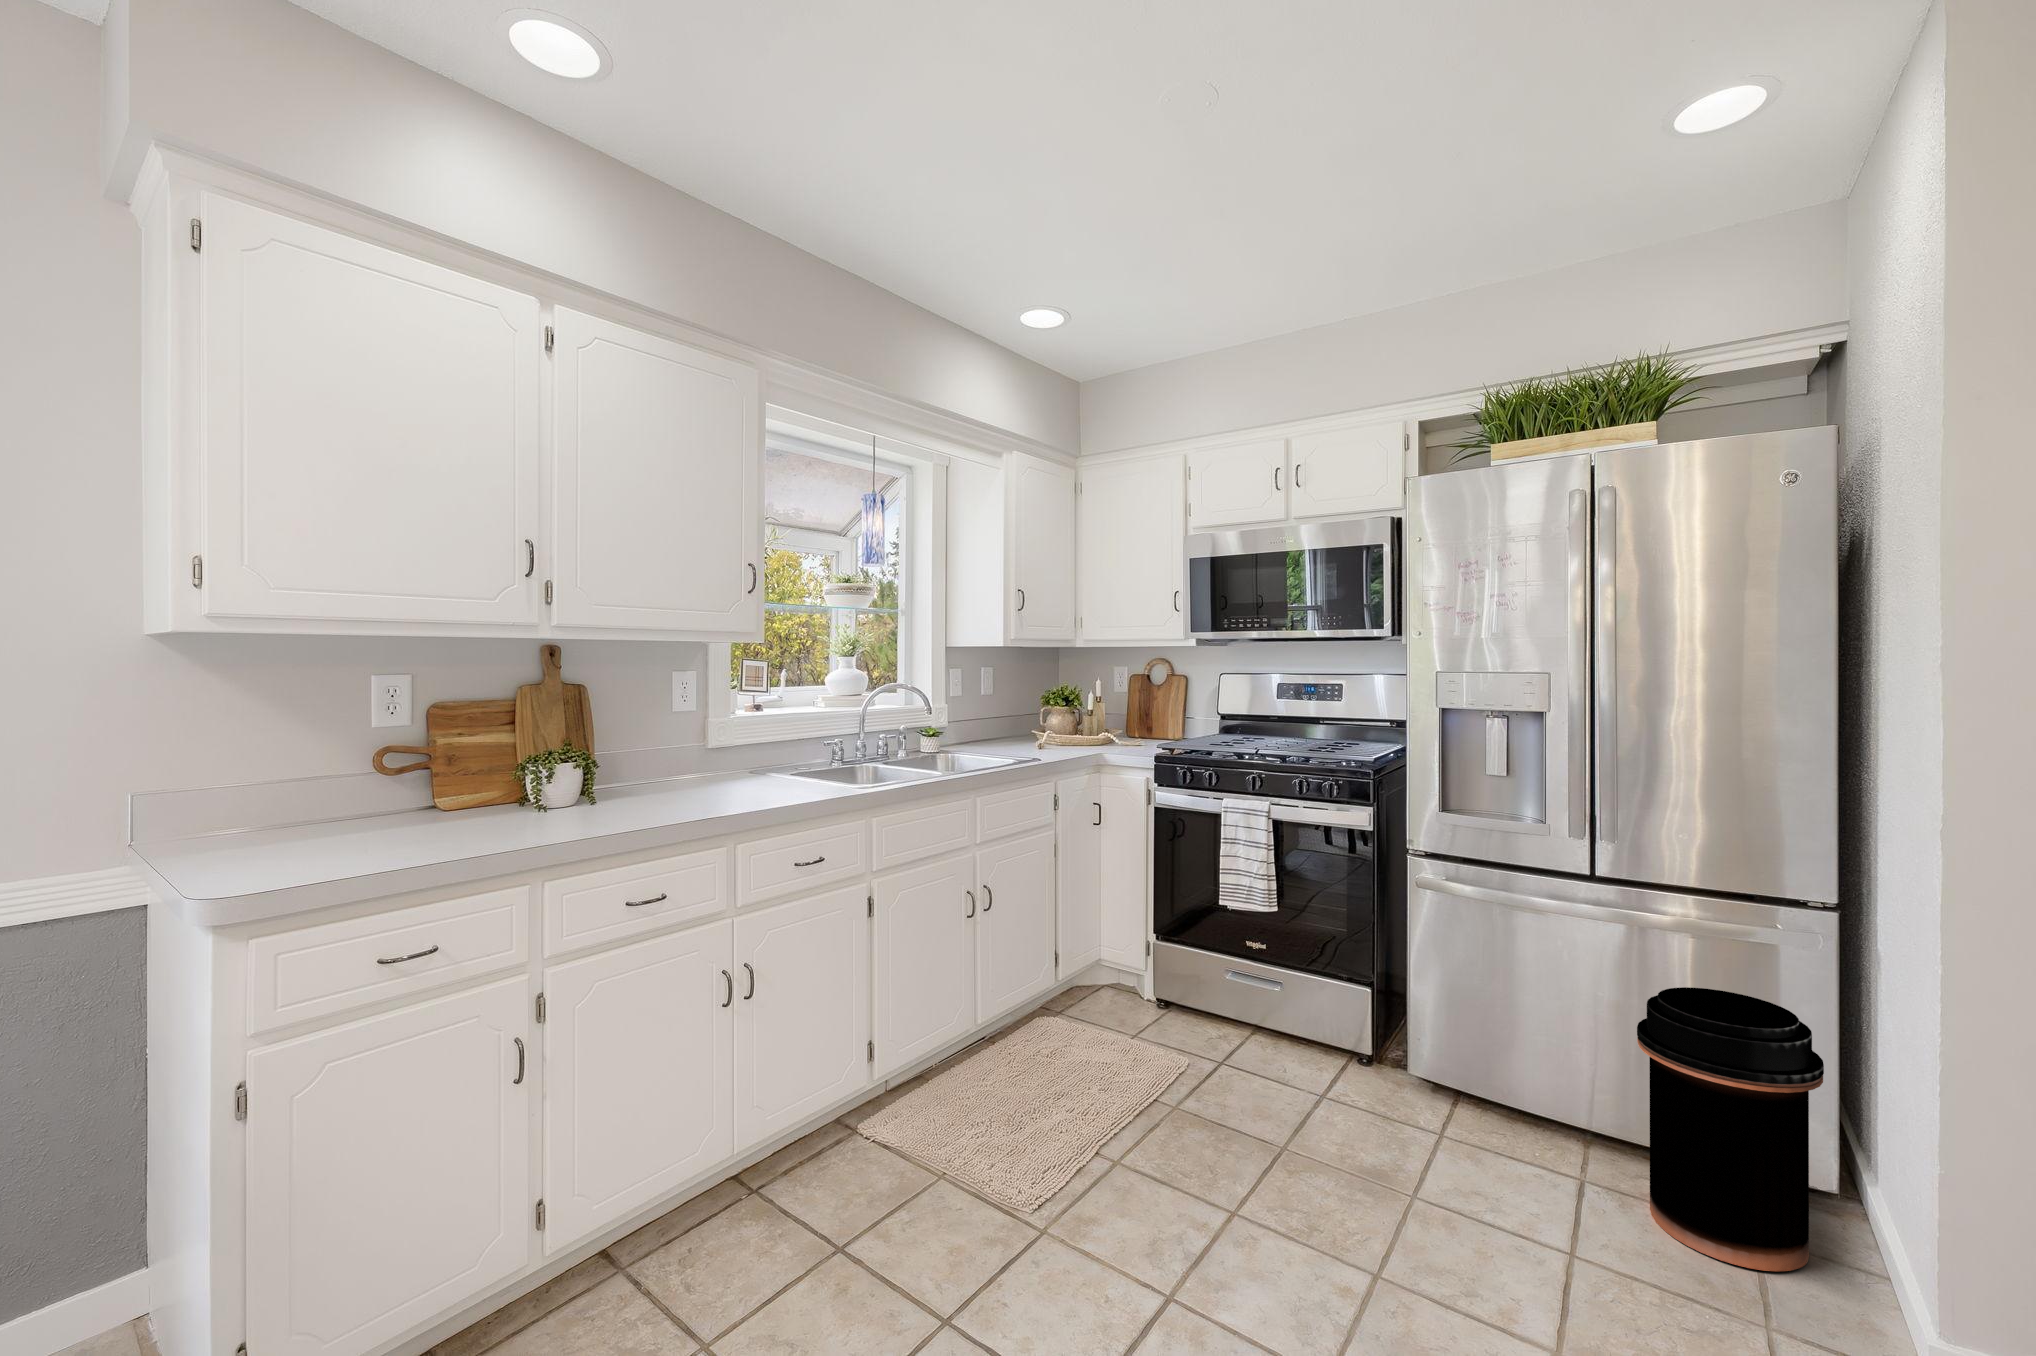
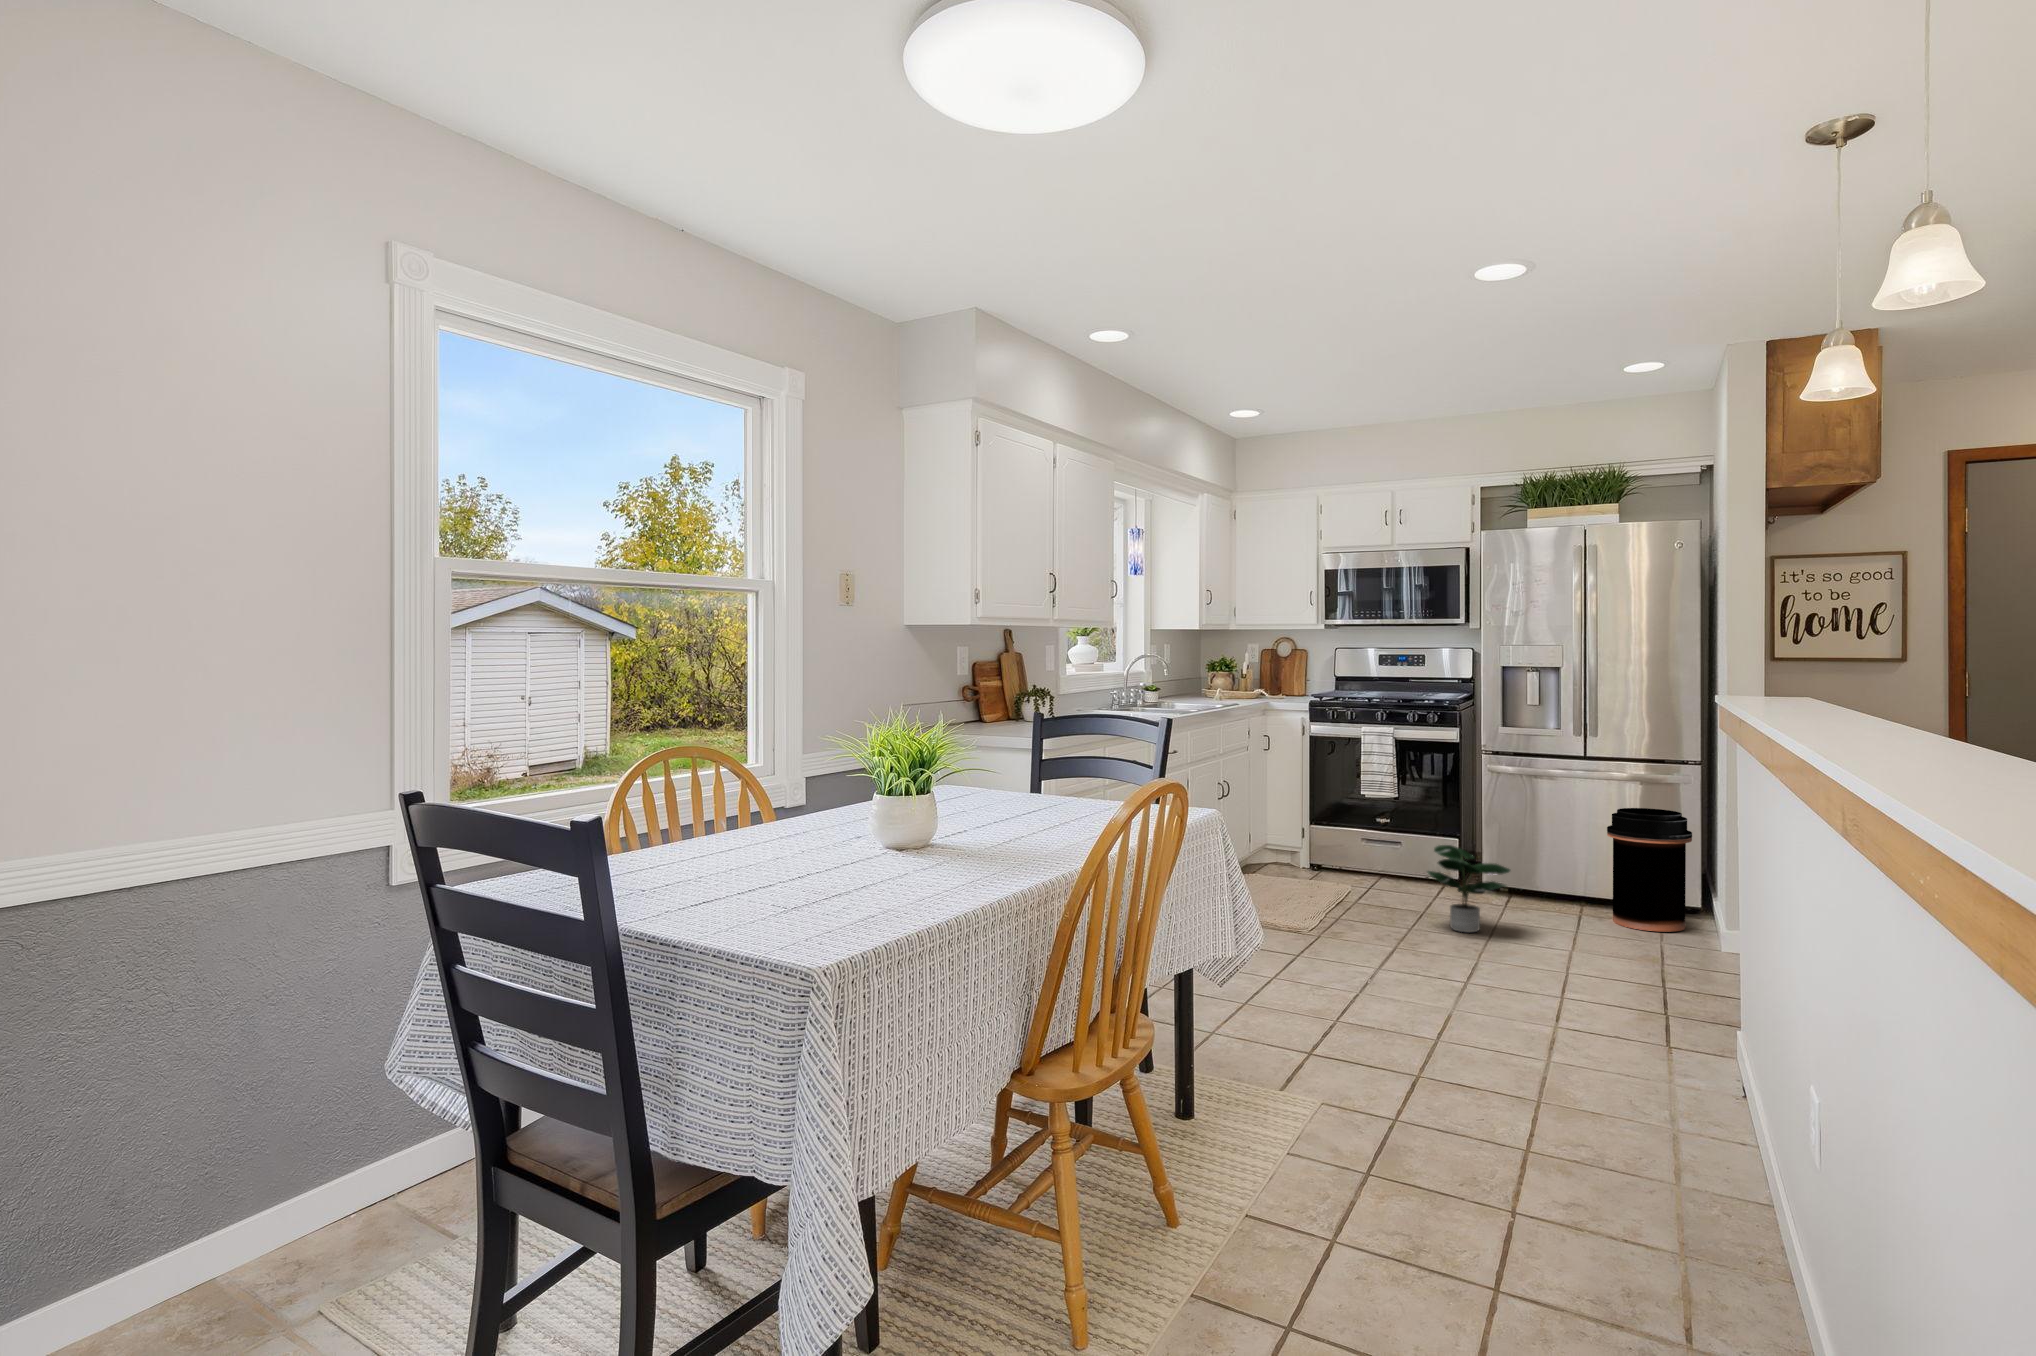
potted plant: none [1267,1054,1435,1257] -> present [1427,845,1510,933]

